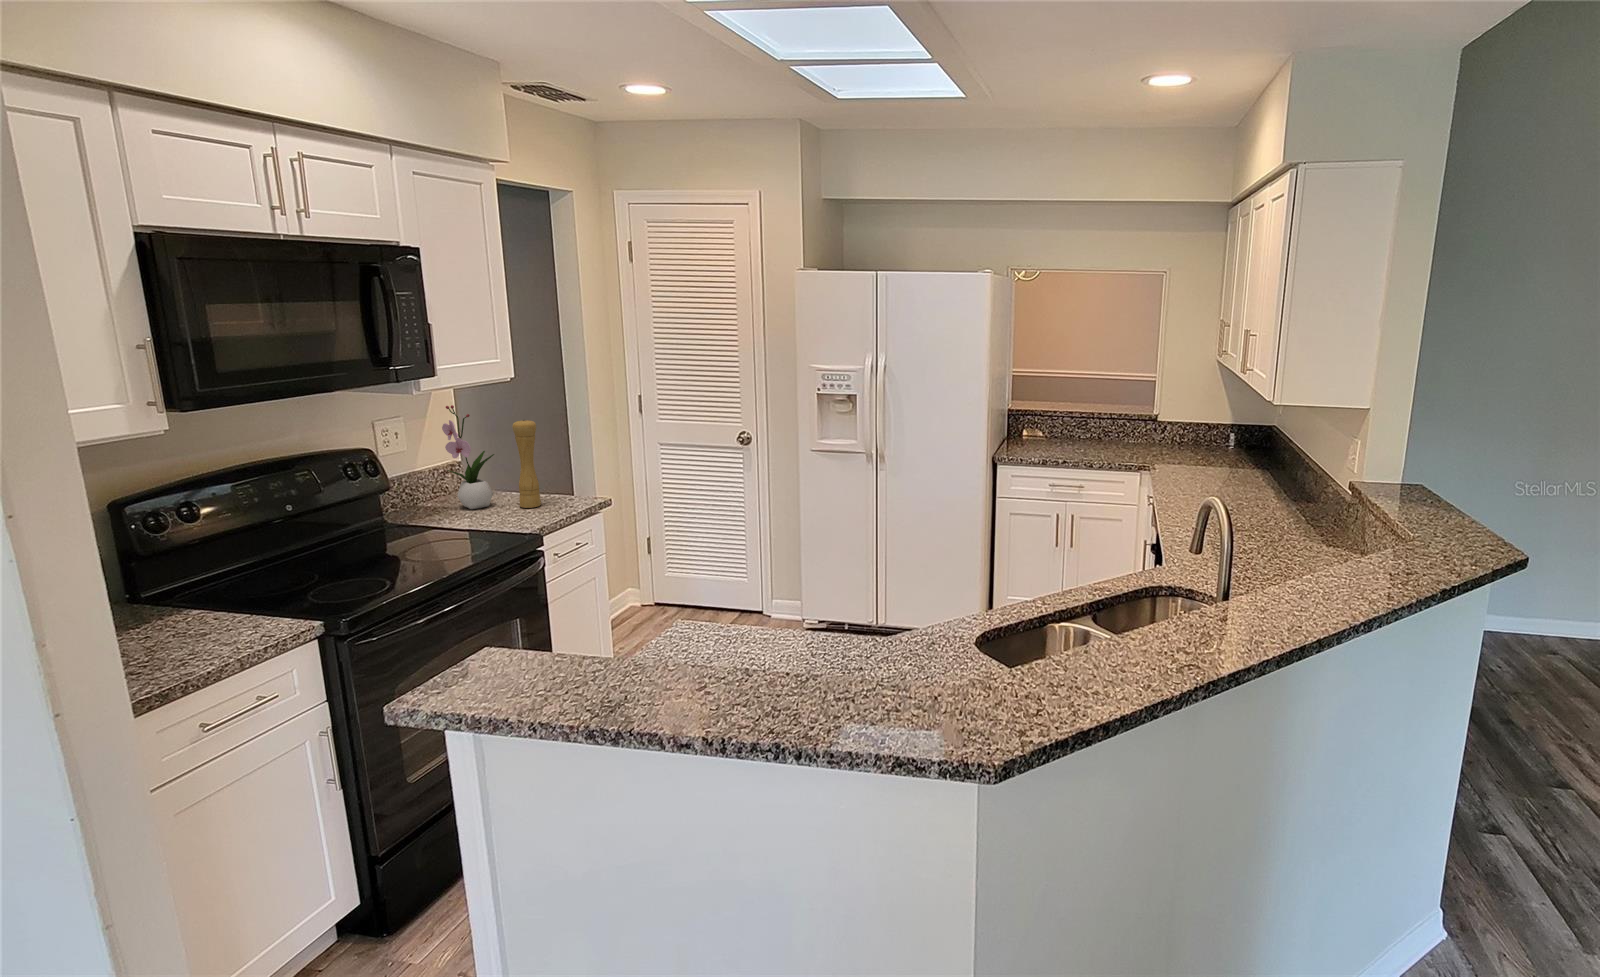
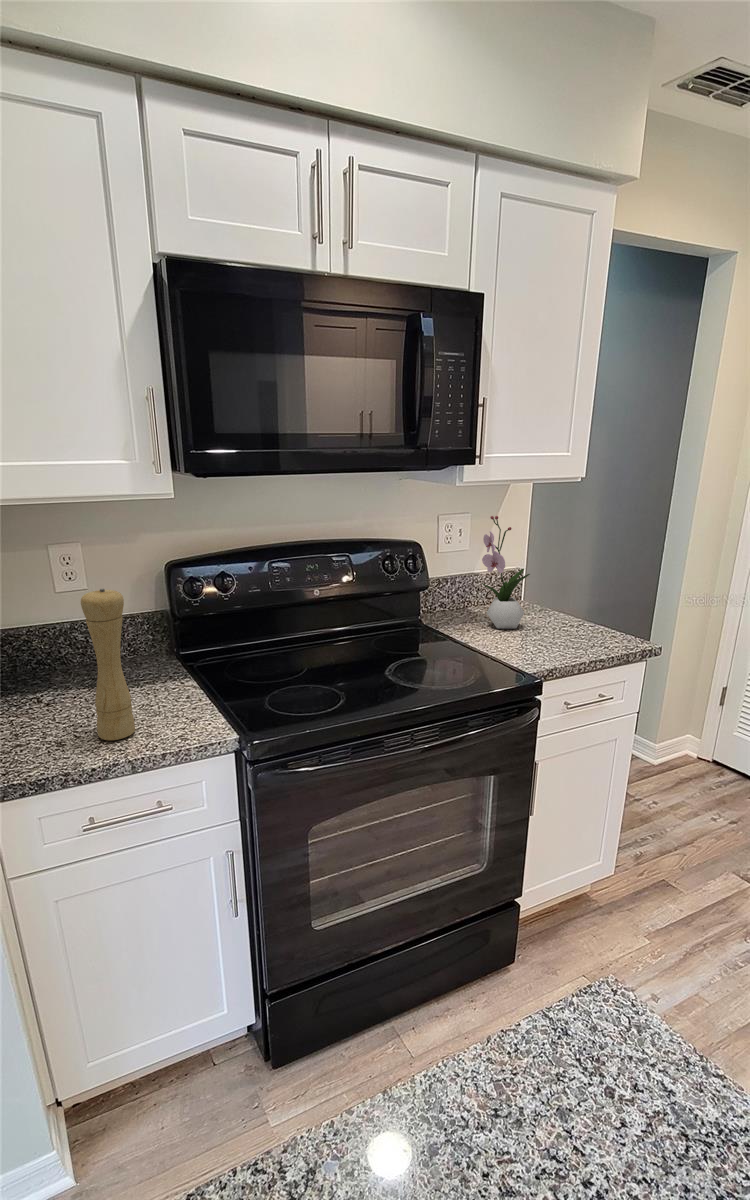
pepper mill: present [513,419,541,508] -> present [81,589,135,740]

